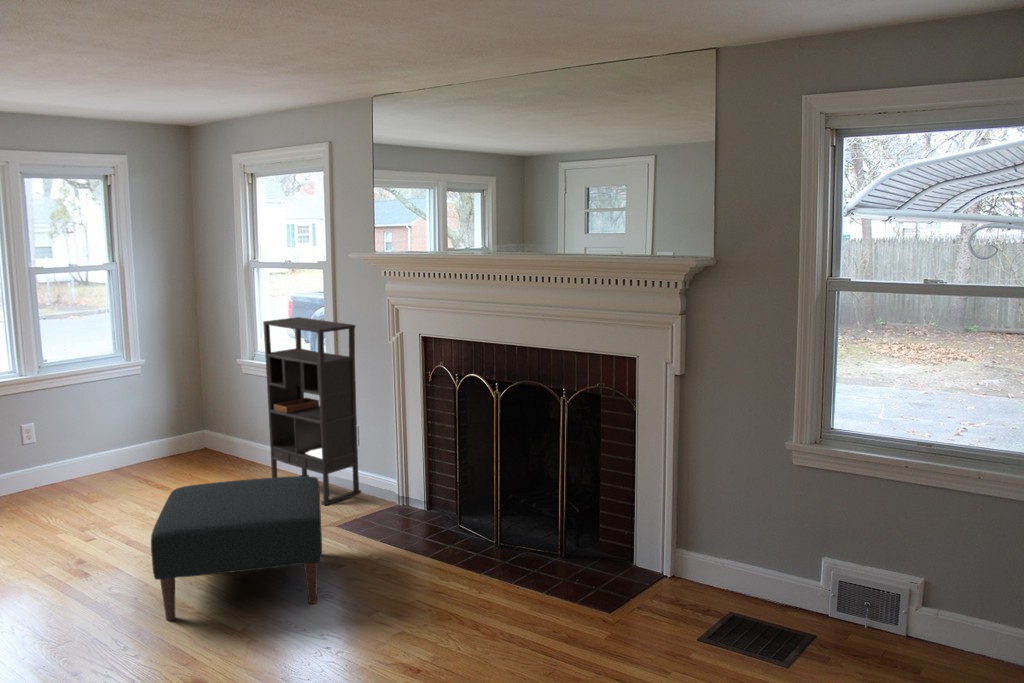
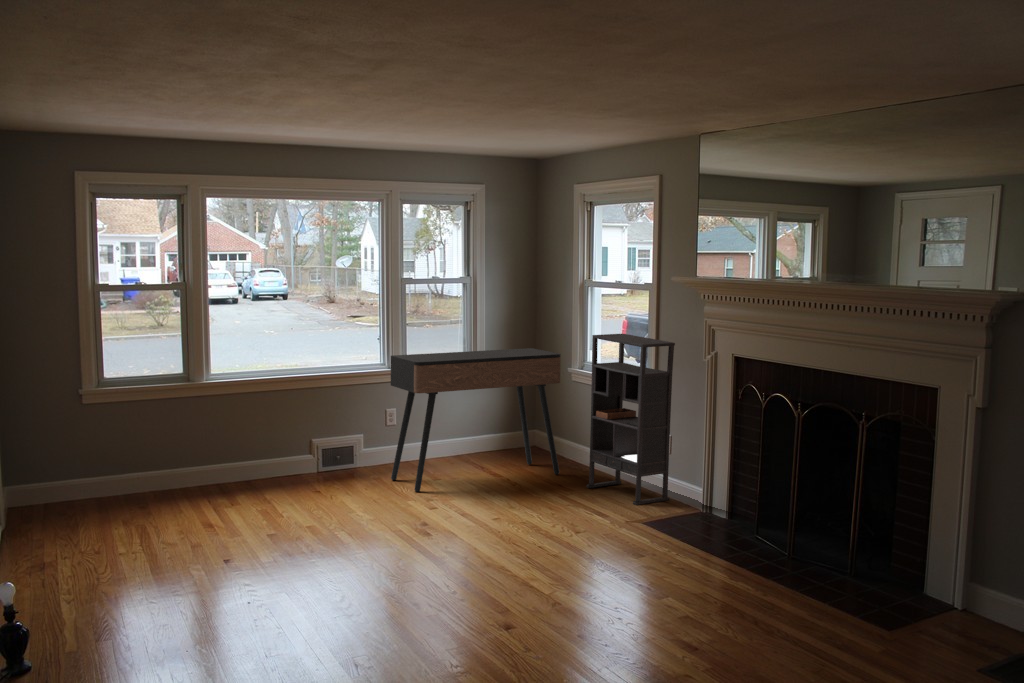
console table: none [14,338,240,522] -> present [391,348,561,492]
ottoman: present [151,476,322,621] -> none [508,464,638,566]

